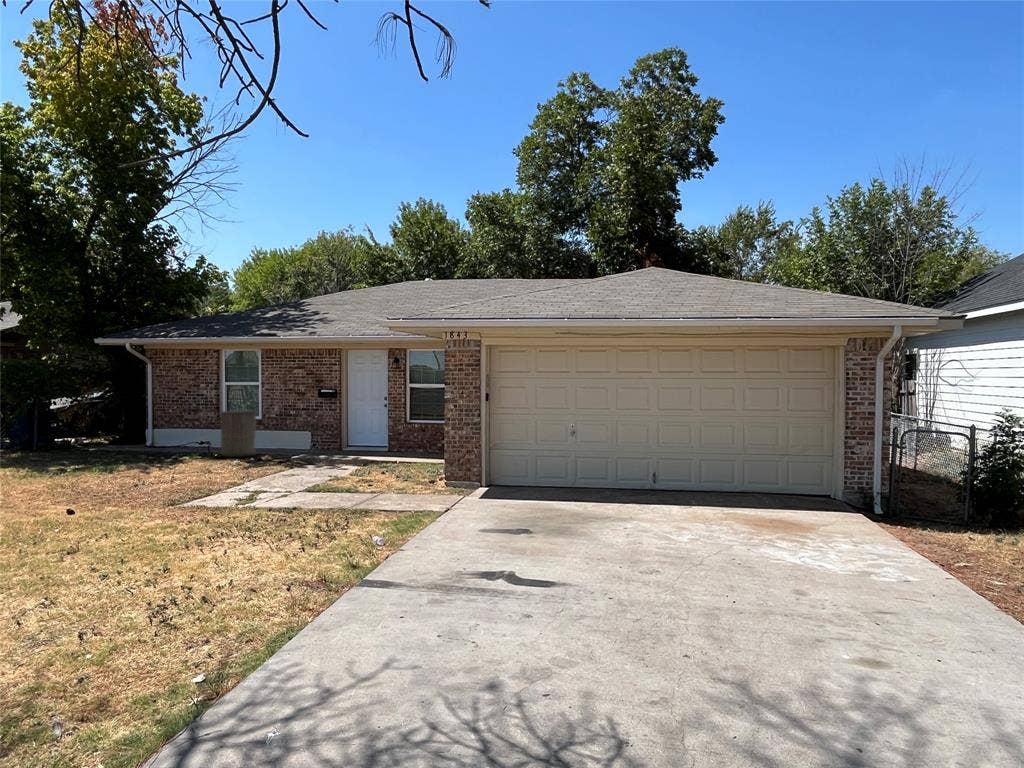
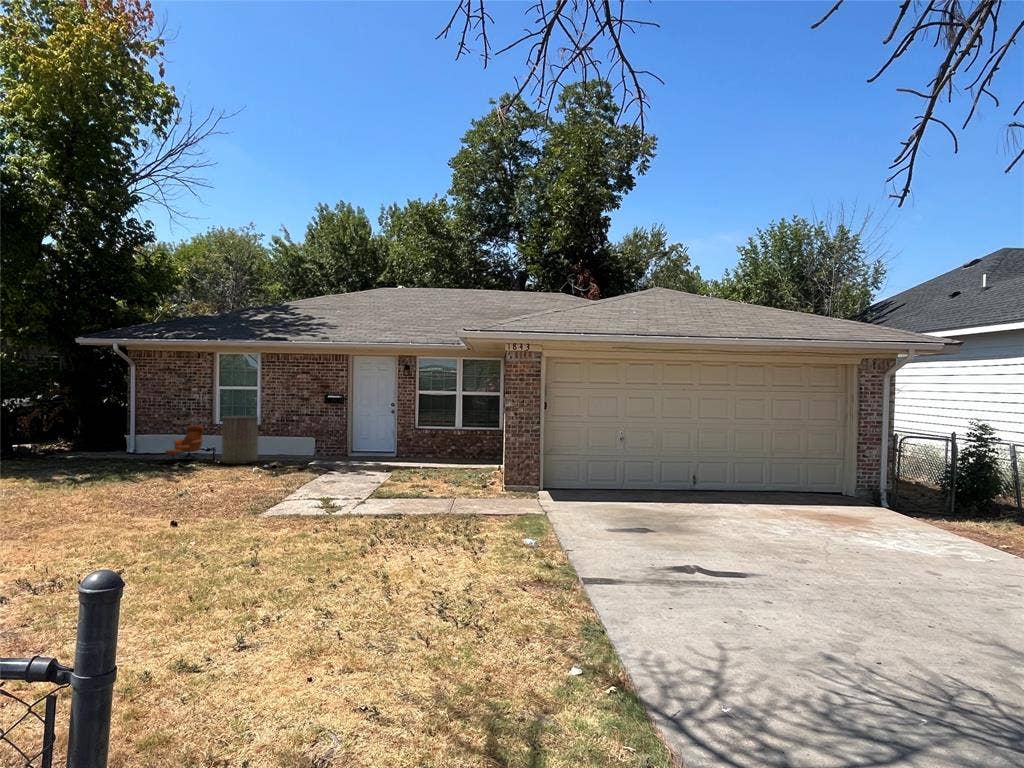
lounge chair: none [170,420,210,456] -> present [165,425,203,462]

